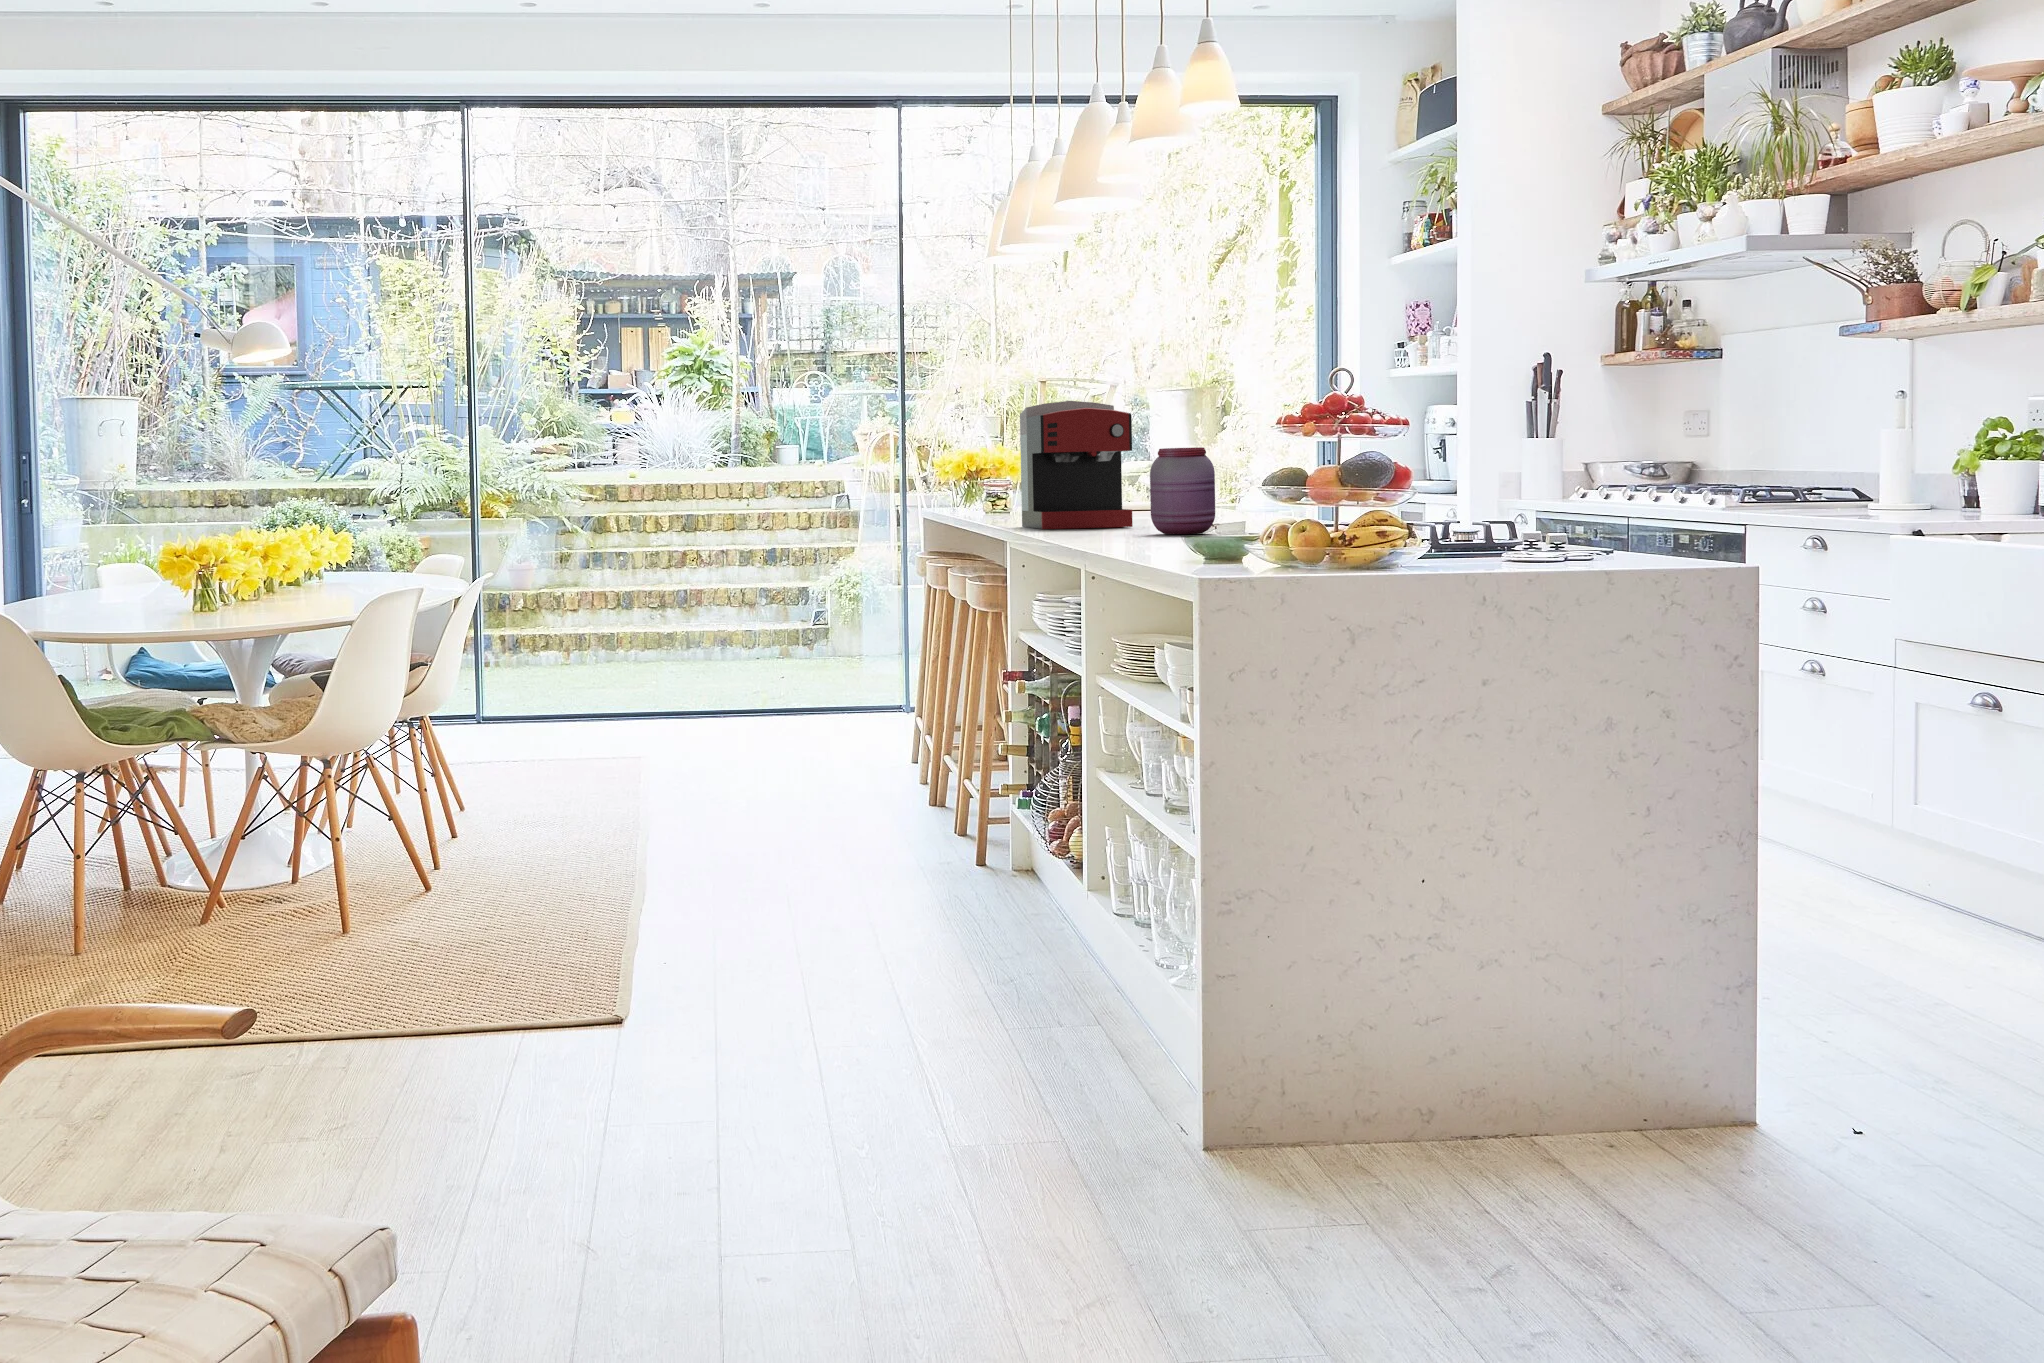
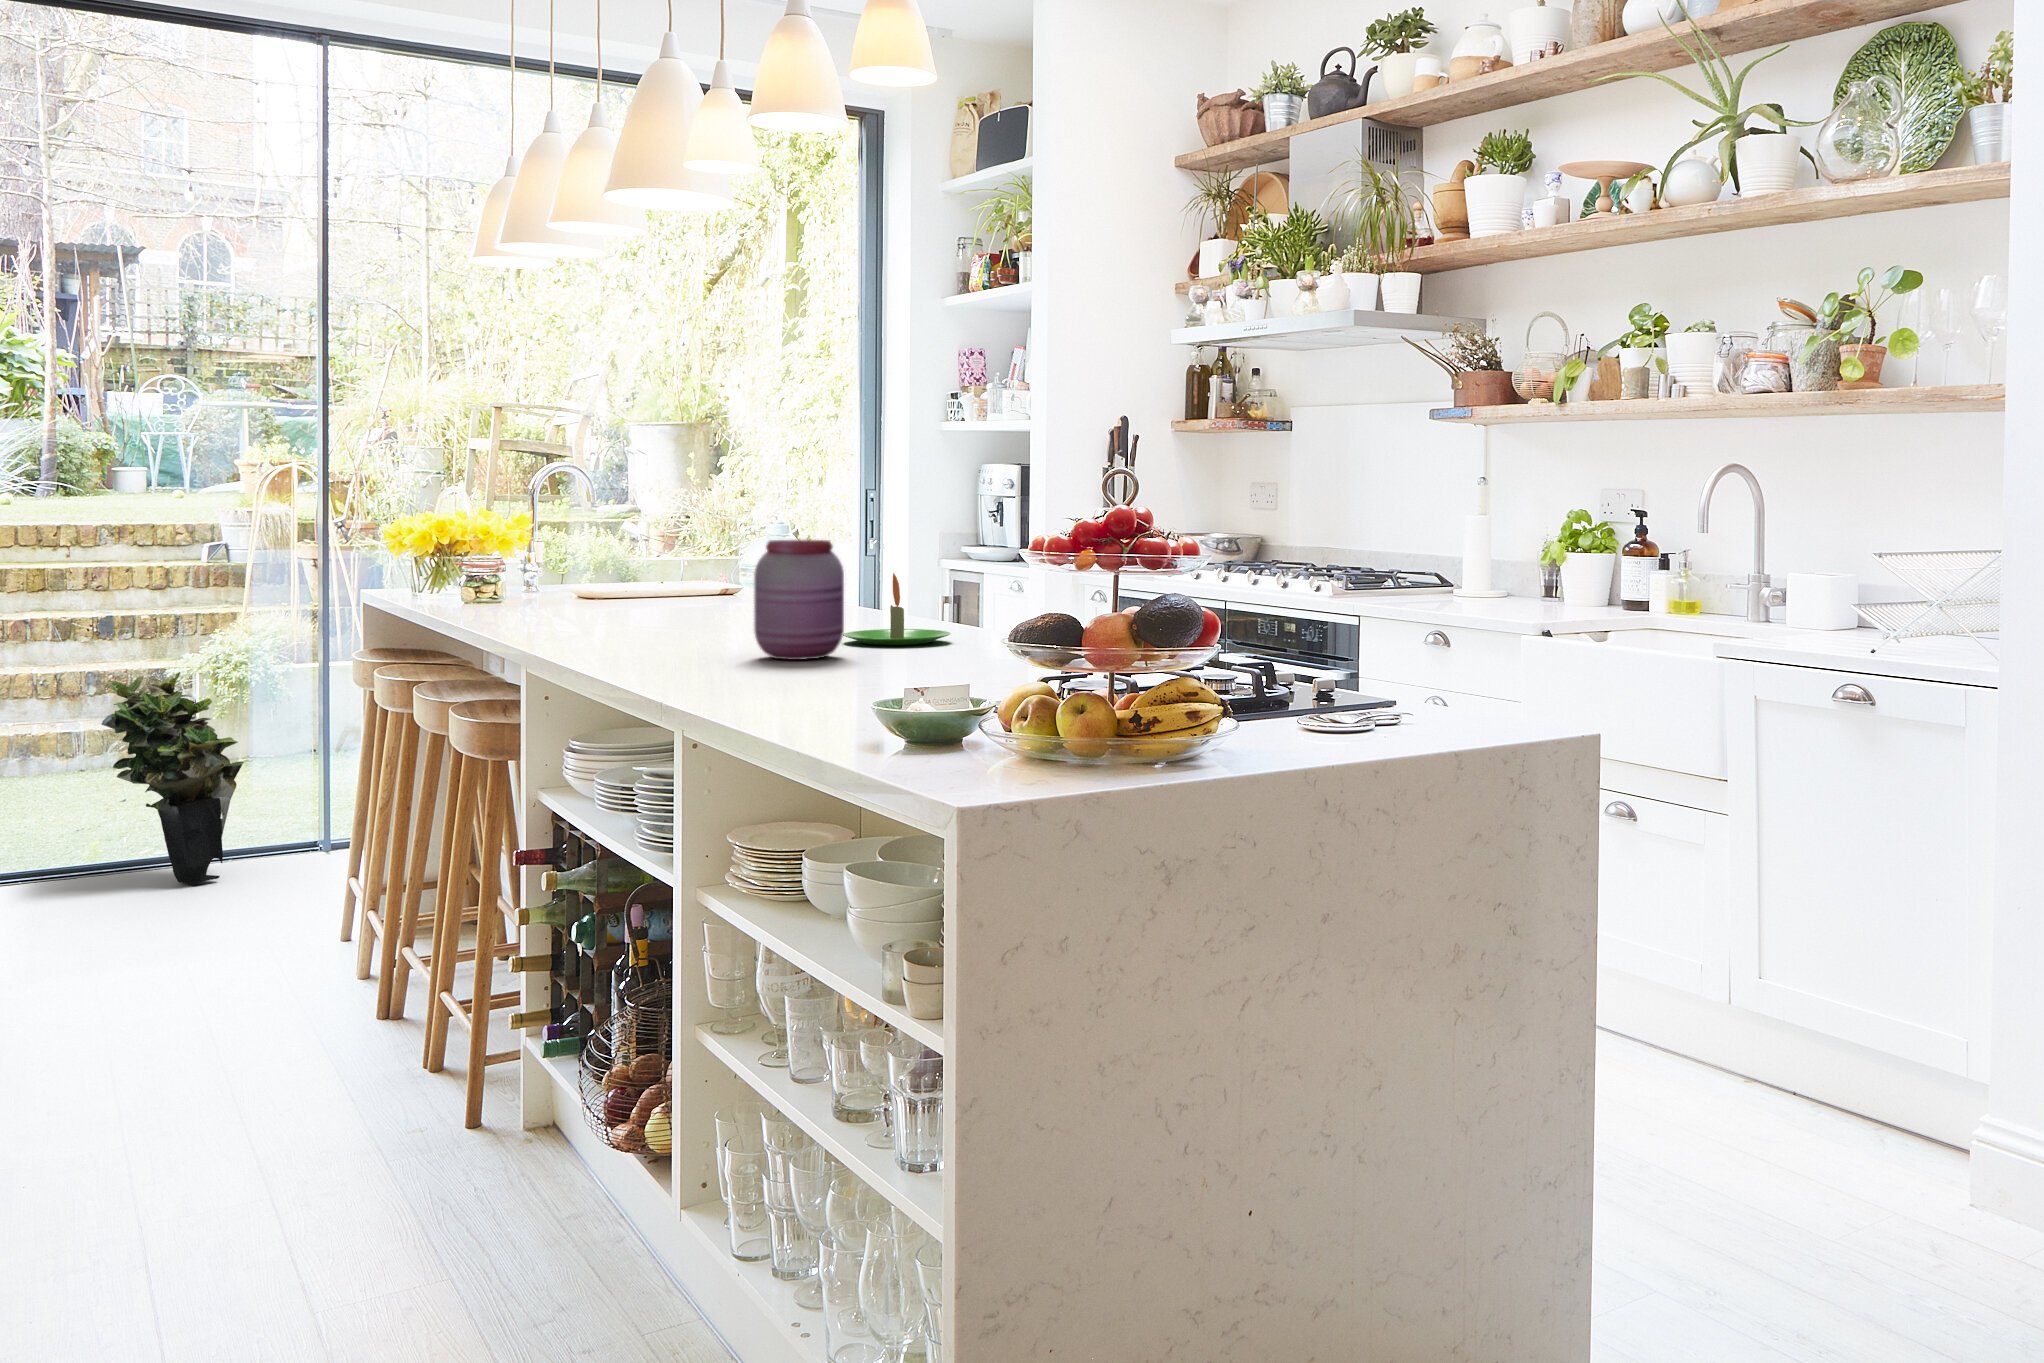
coffee maker: present [1020,401,1133,529] -> none [534,456,702,636]
candle: none [1227,477,1311,530] -> present [843,573,950,645]
potted plant: none [771,584,857,735] -> present [102,672,244,885]

